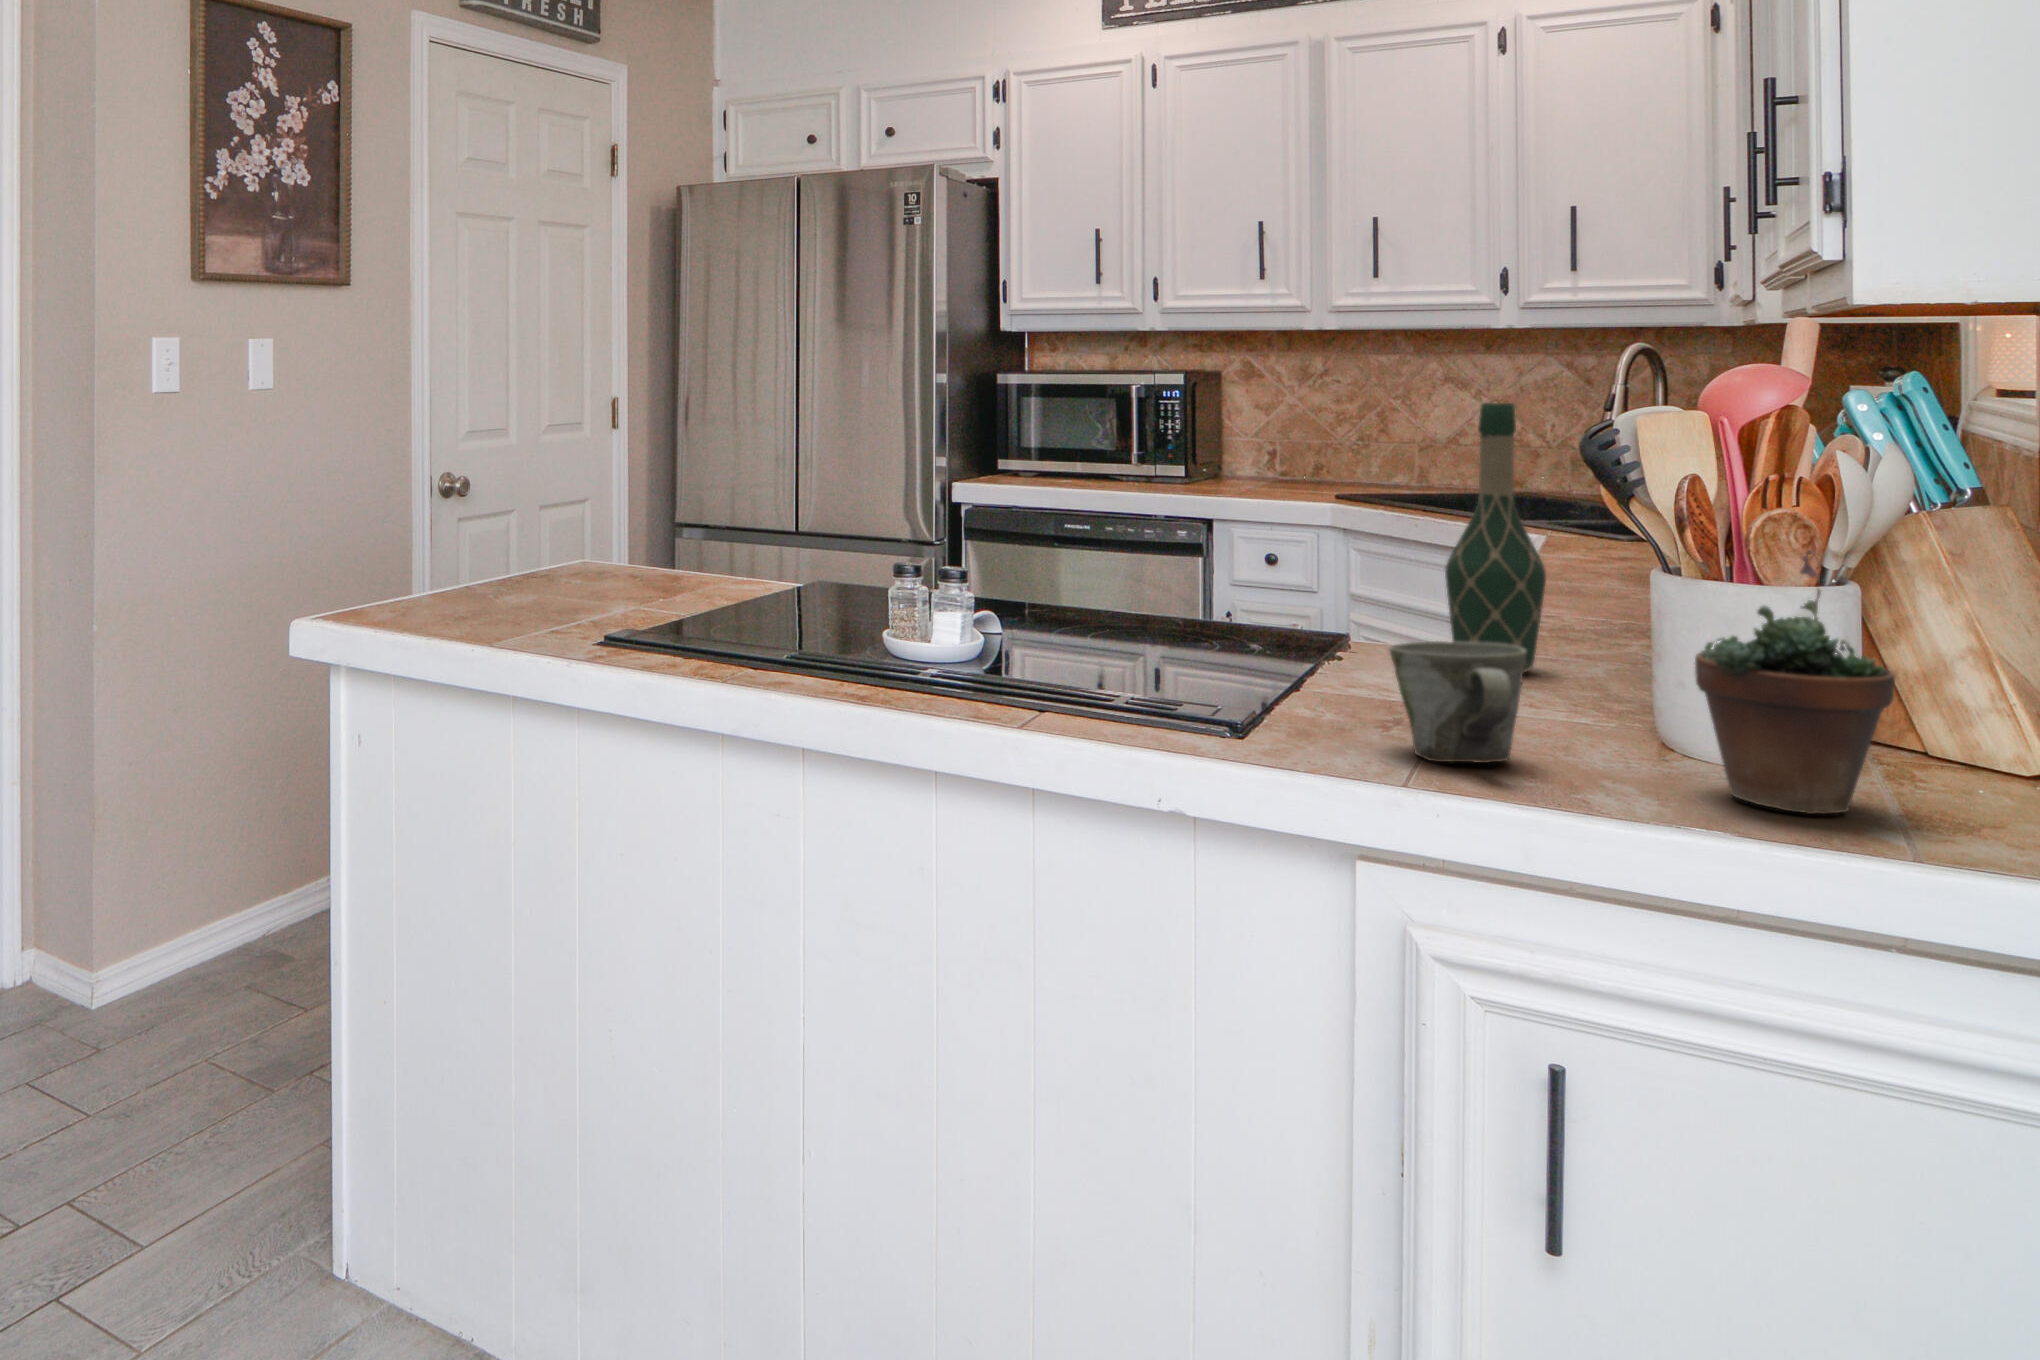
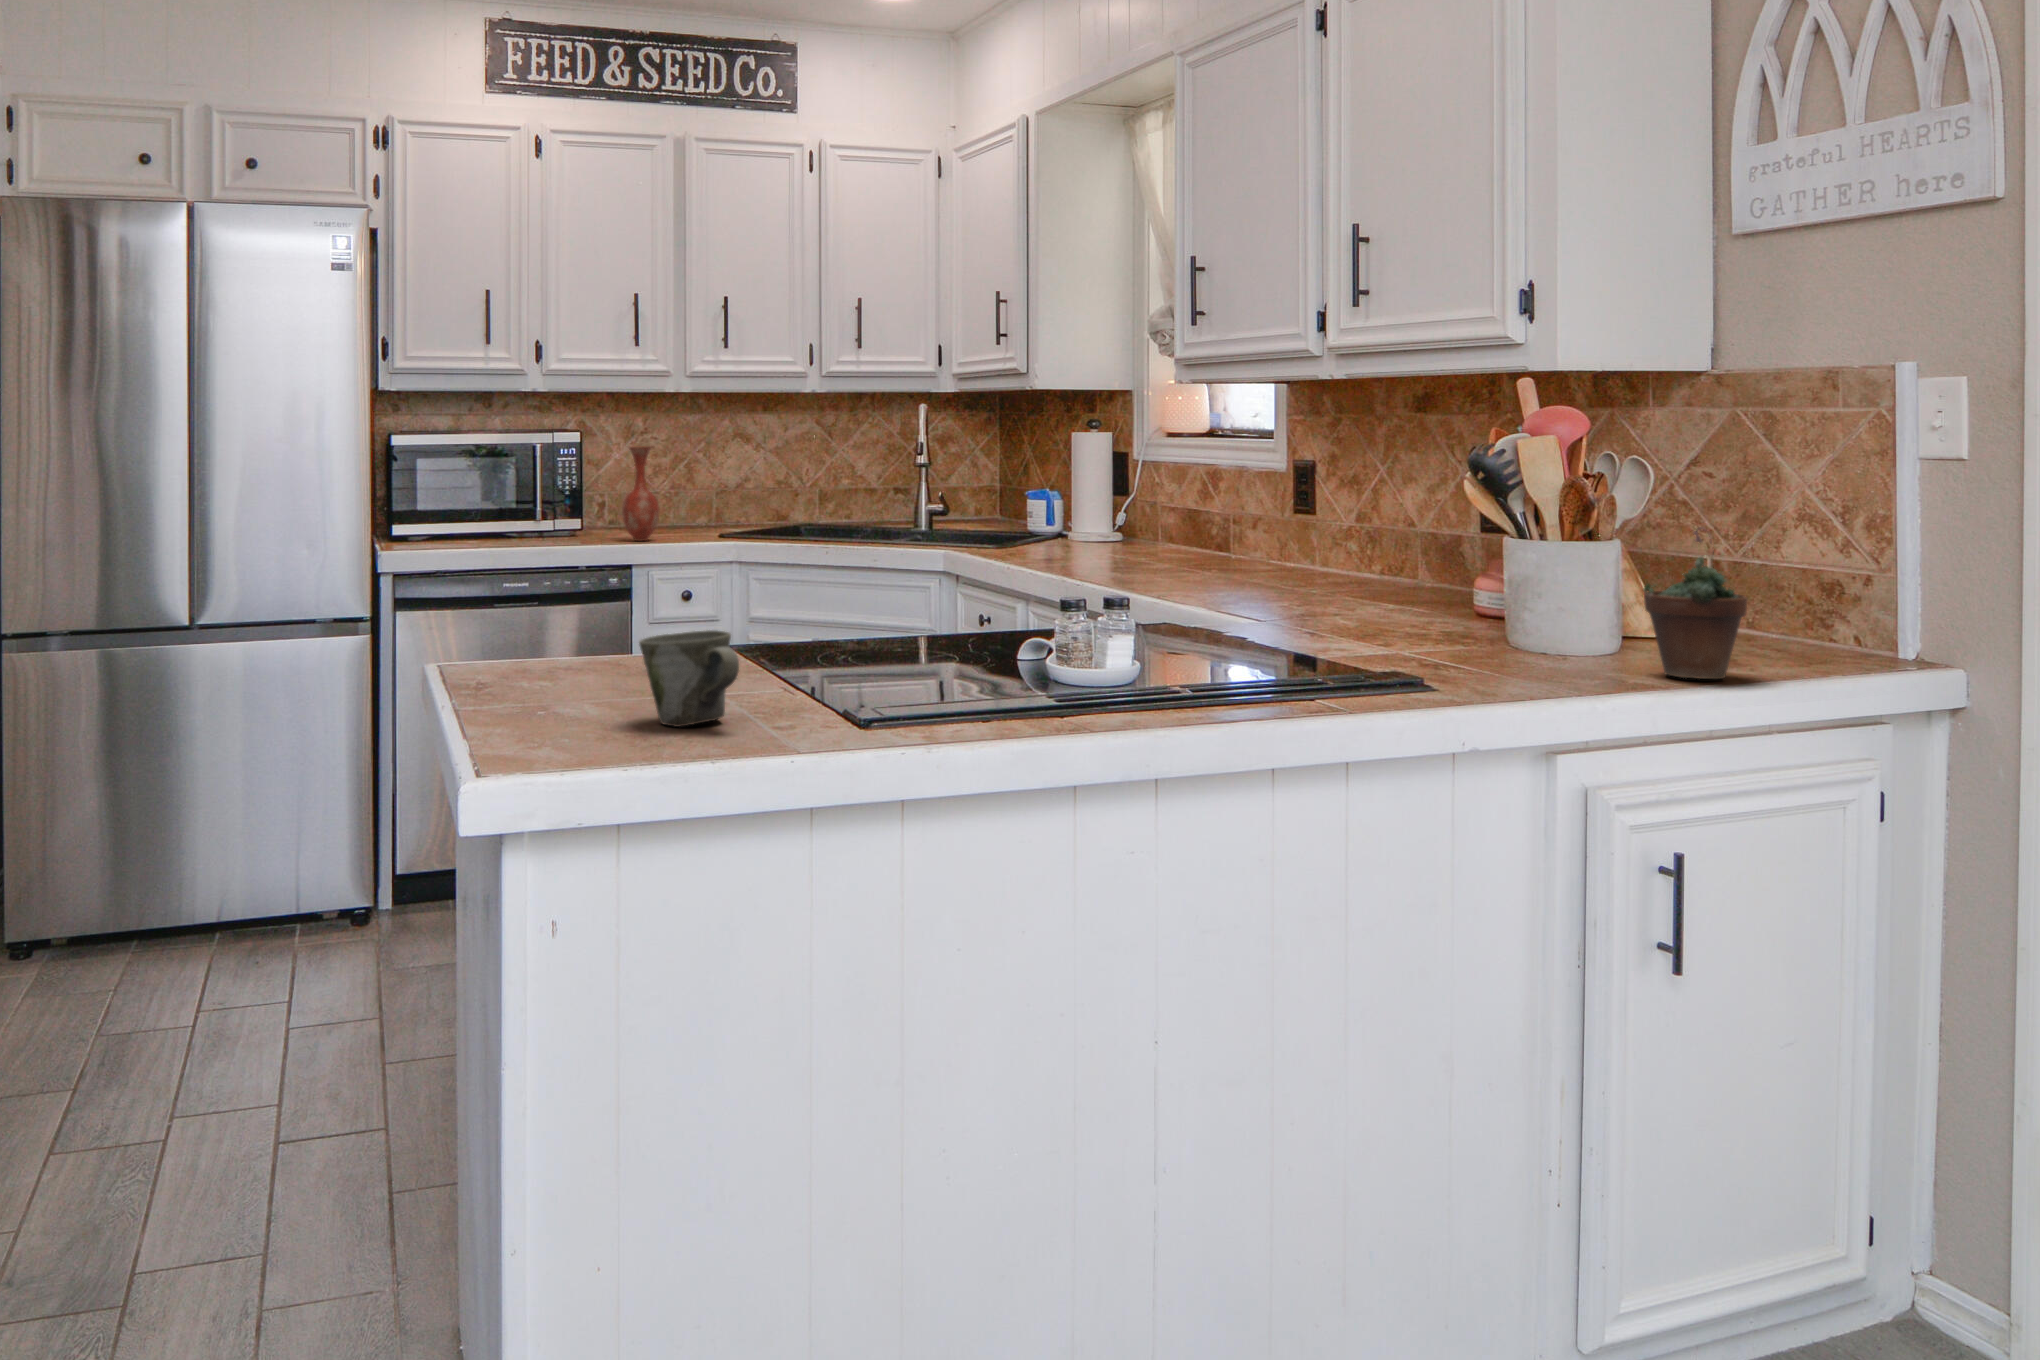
vase: none [1249,387,1294,490] -> present [622,446,660,541]
wine bottle: present [1445,403,1546,672] -> none [1302,449,1365,640]
mug: present [1389,641,1527,763] -> present [639,630,739,727]

